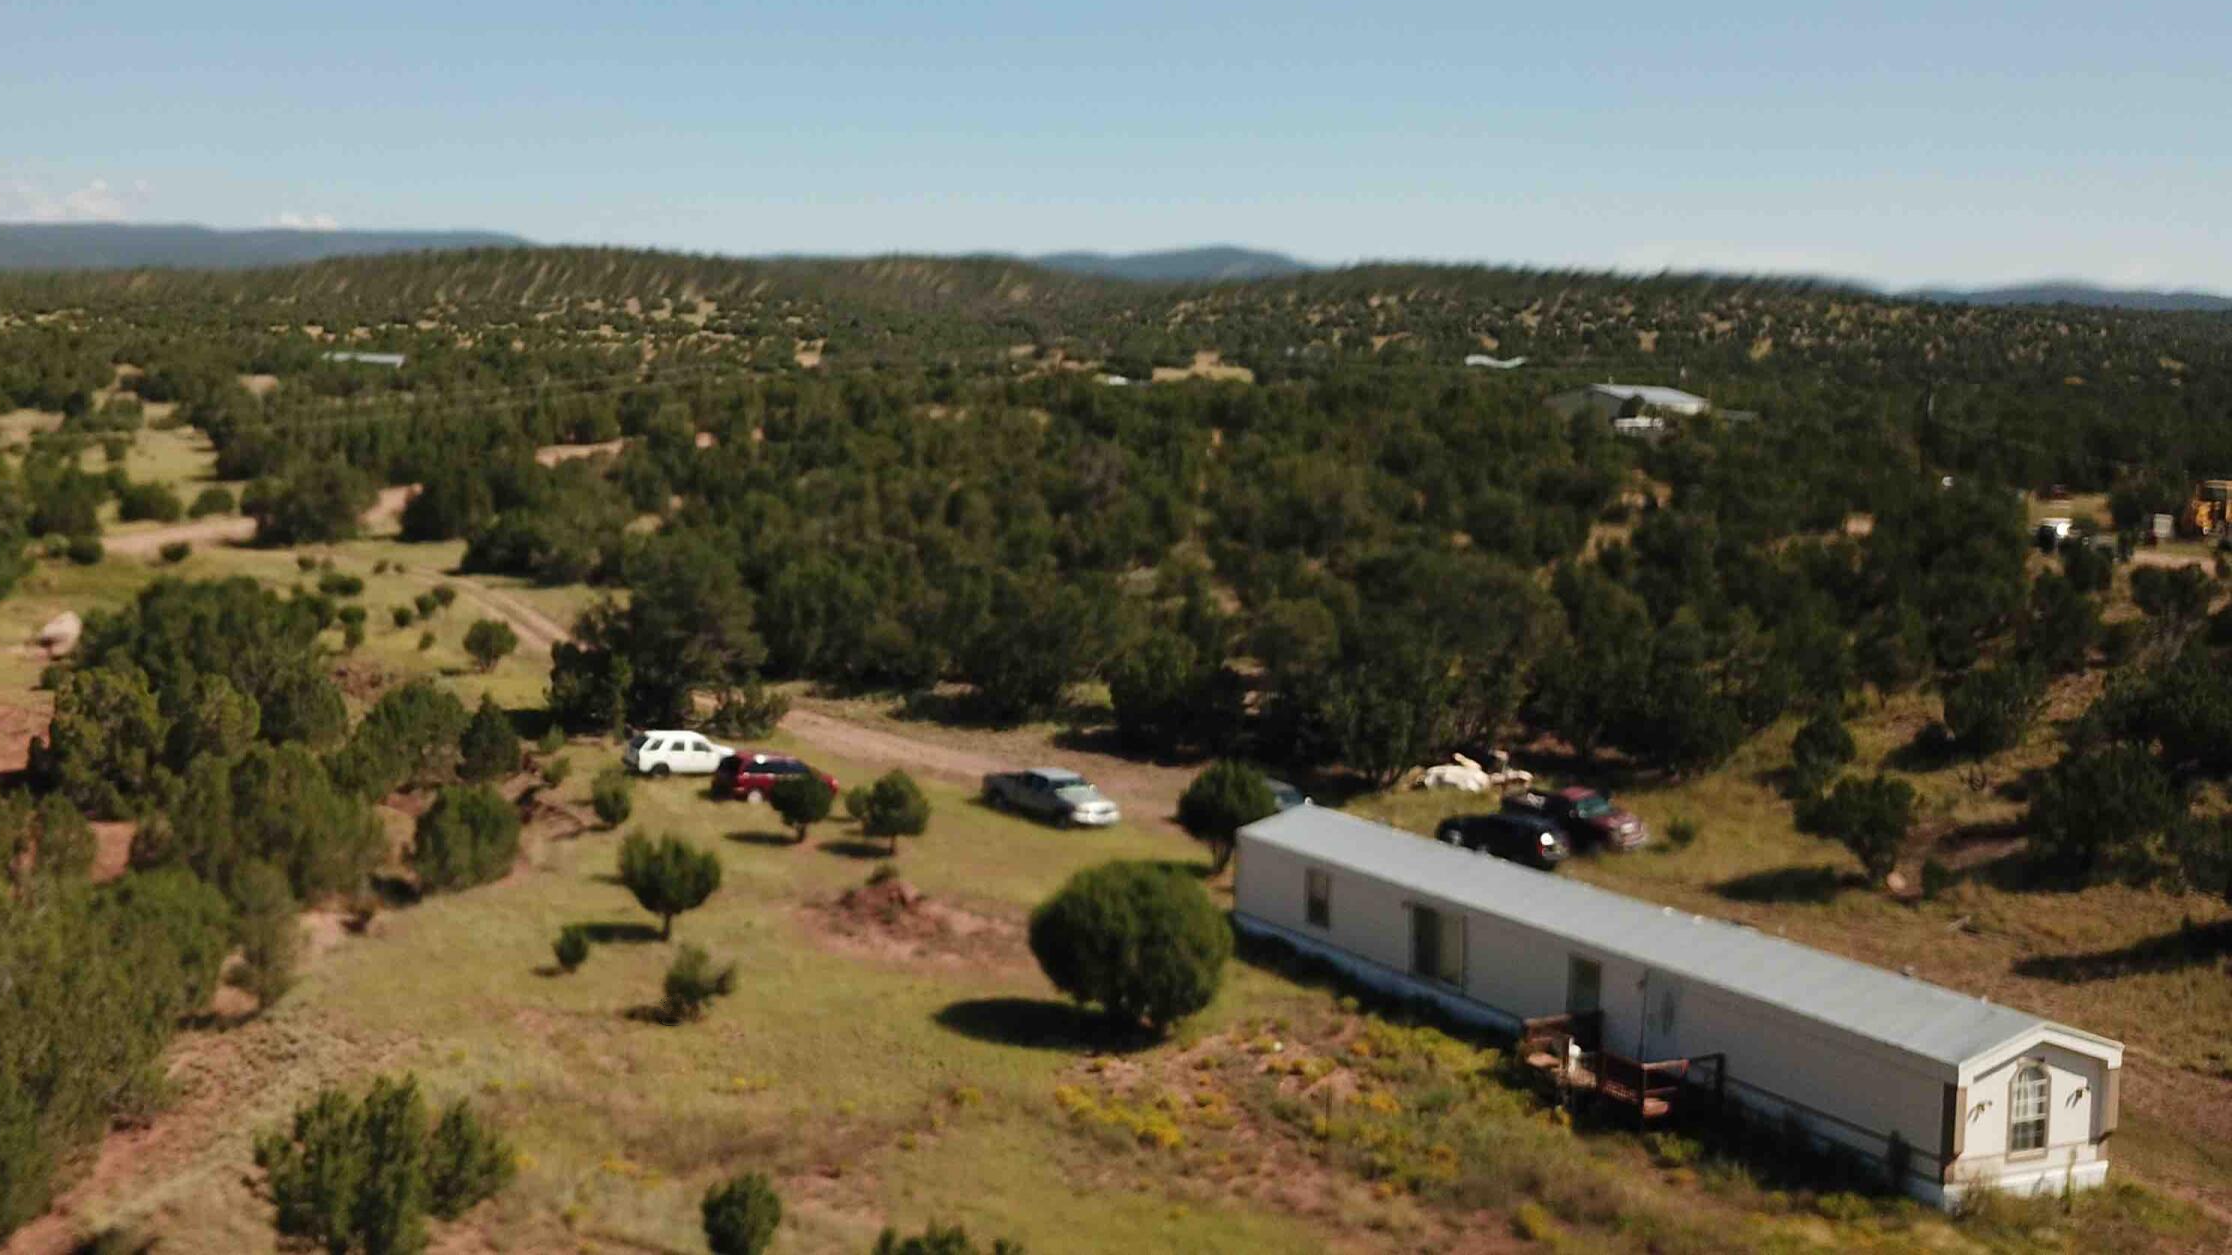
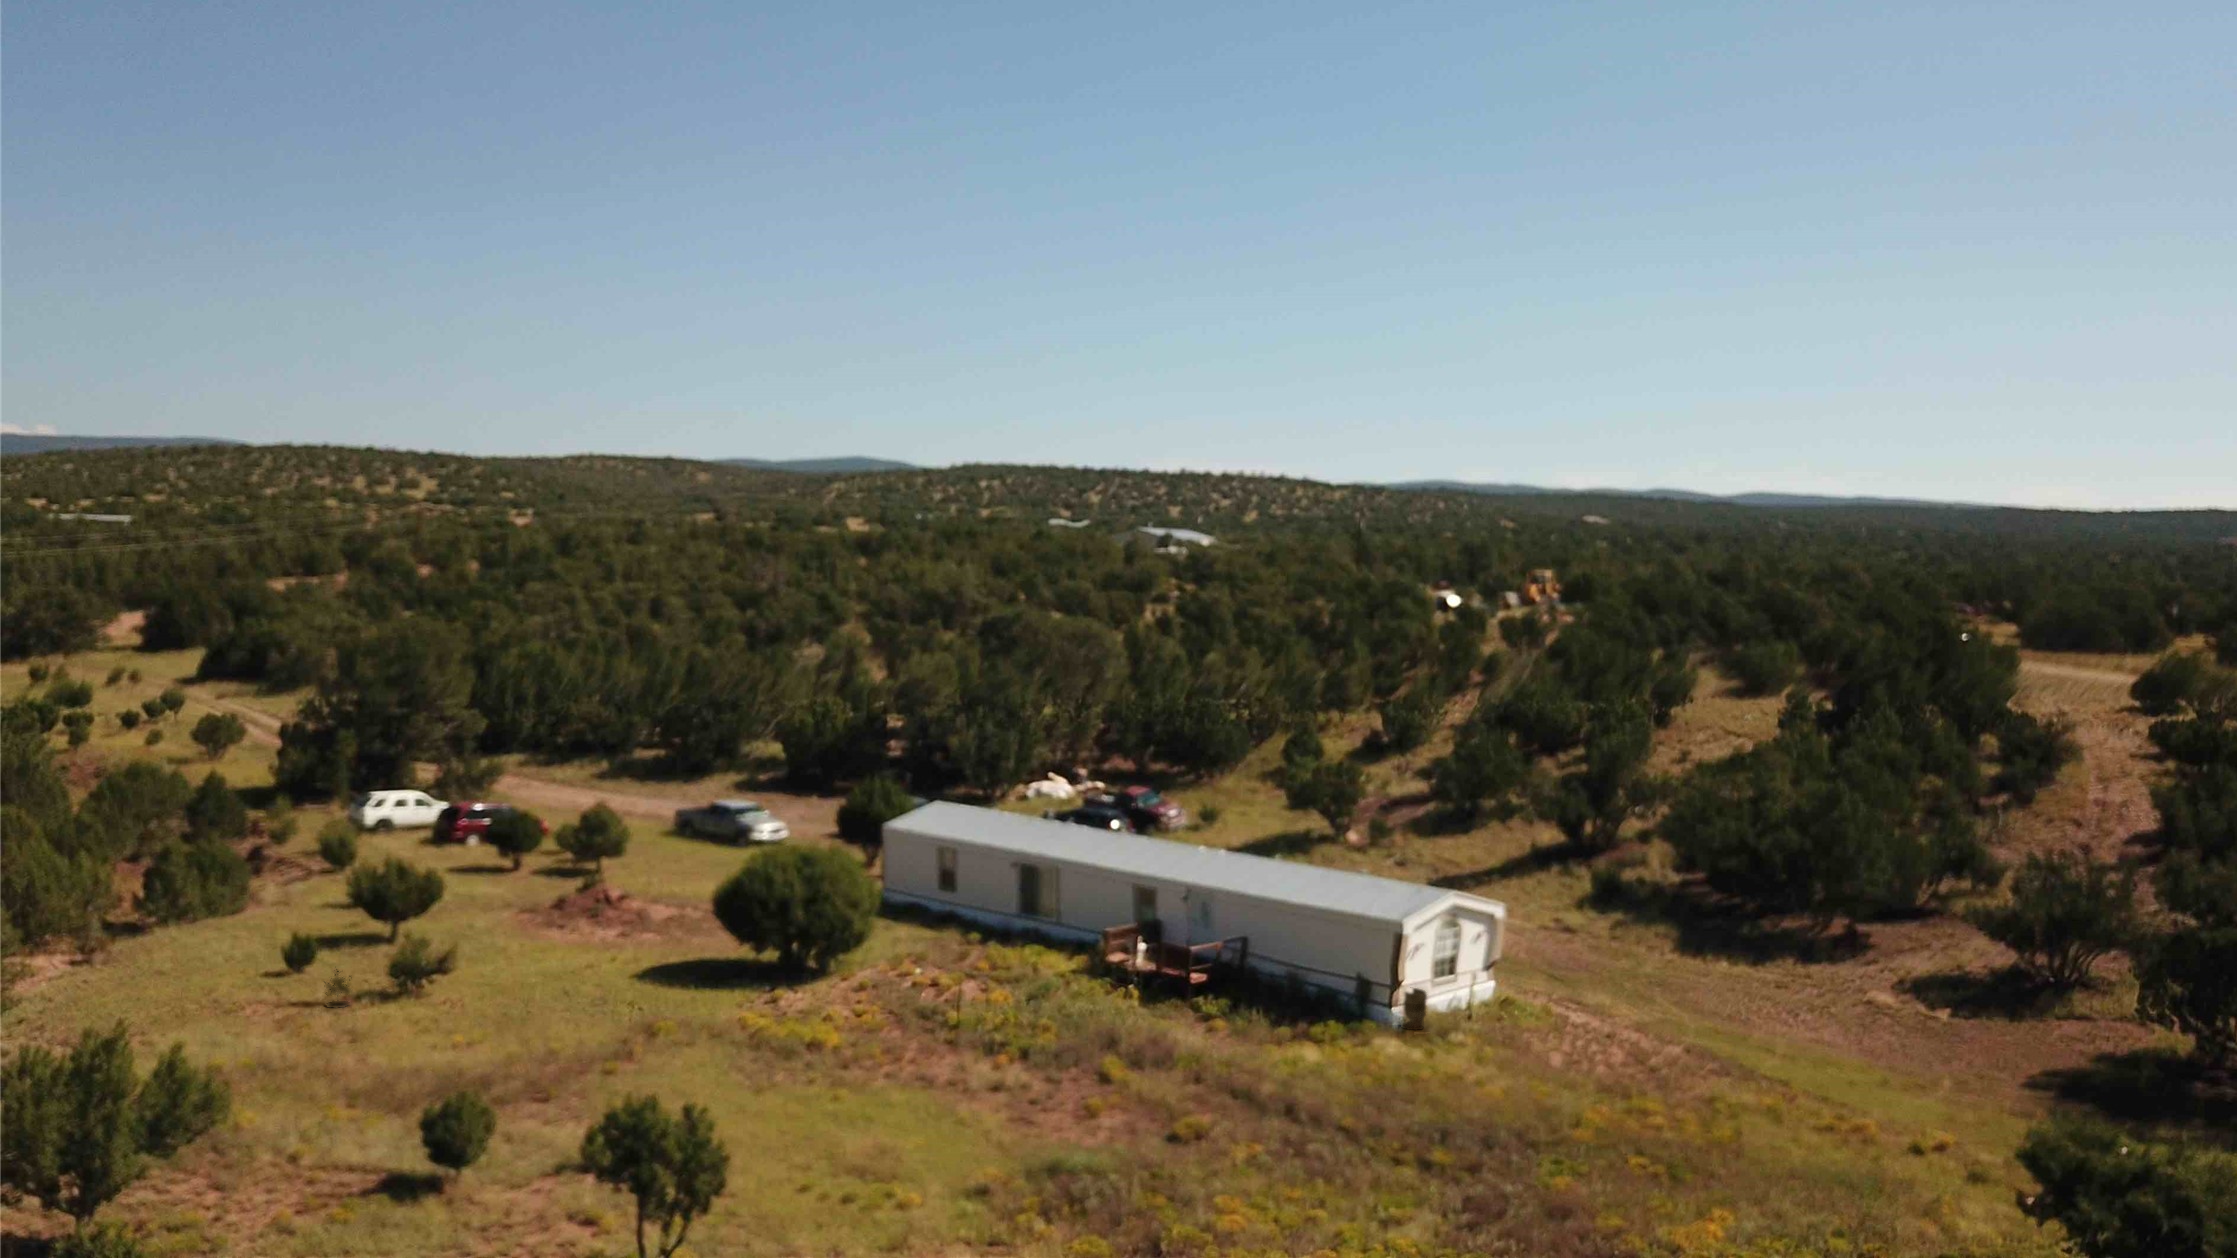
trash can: none [1960,1163,2005,1228] -> present [1401,988,1427,1030]

